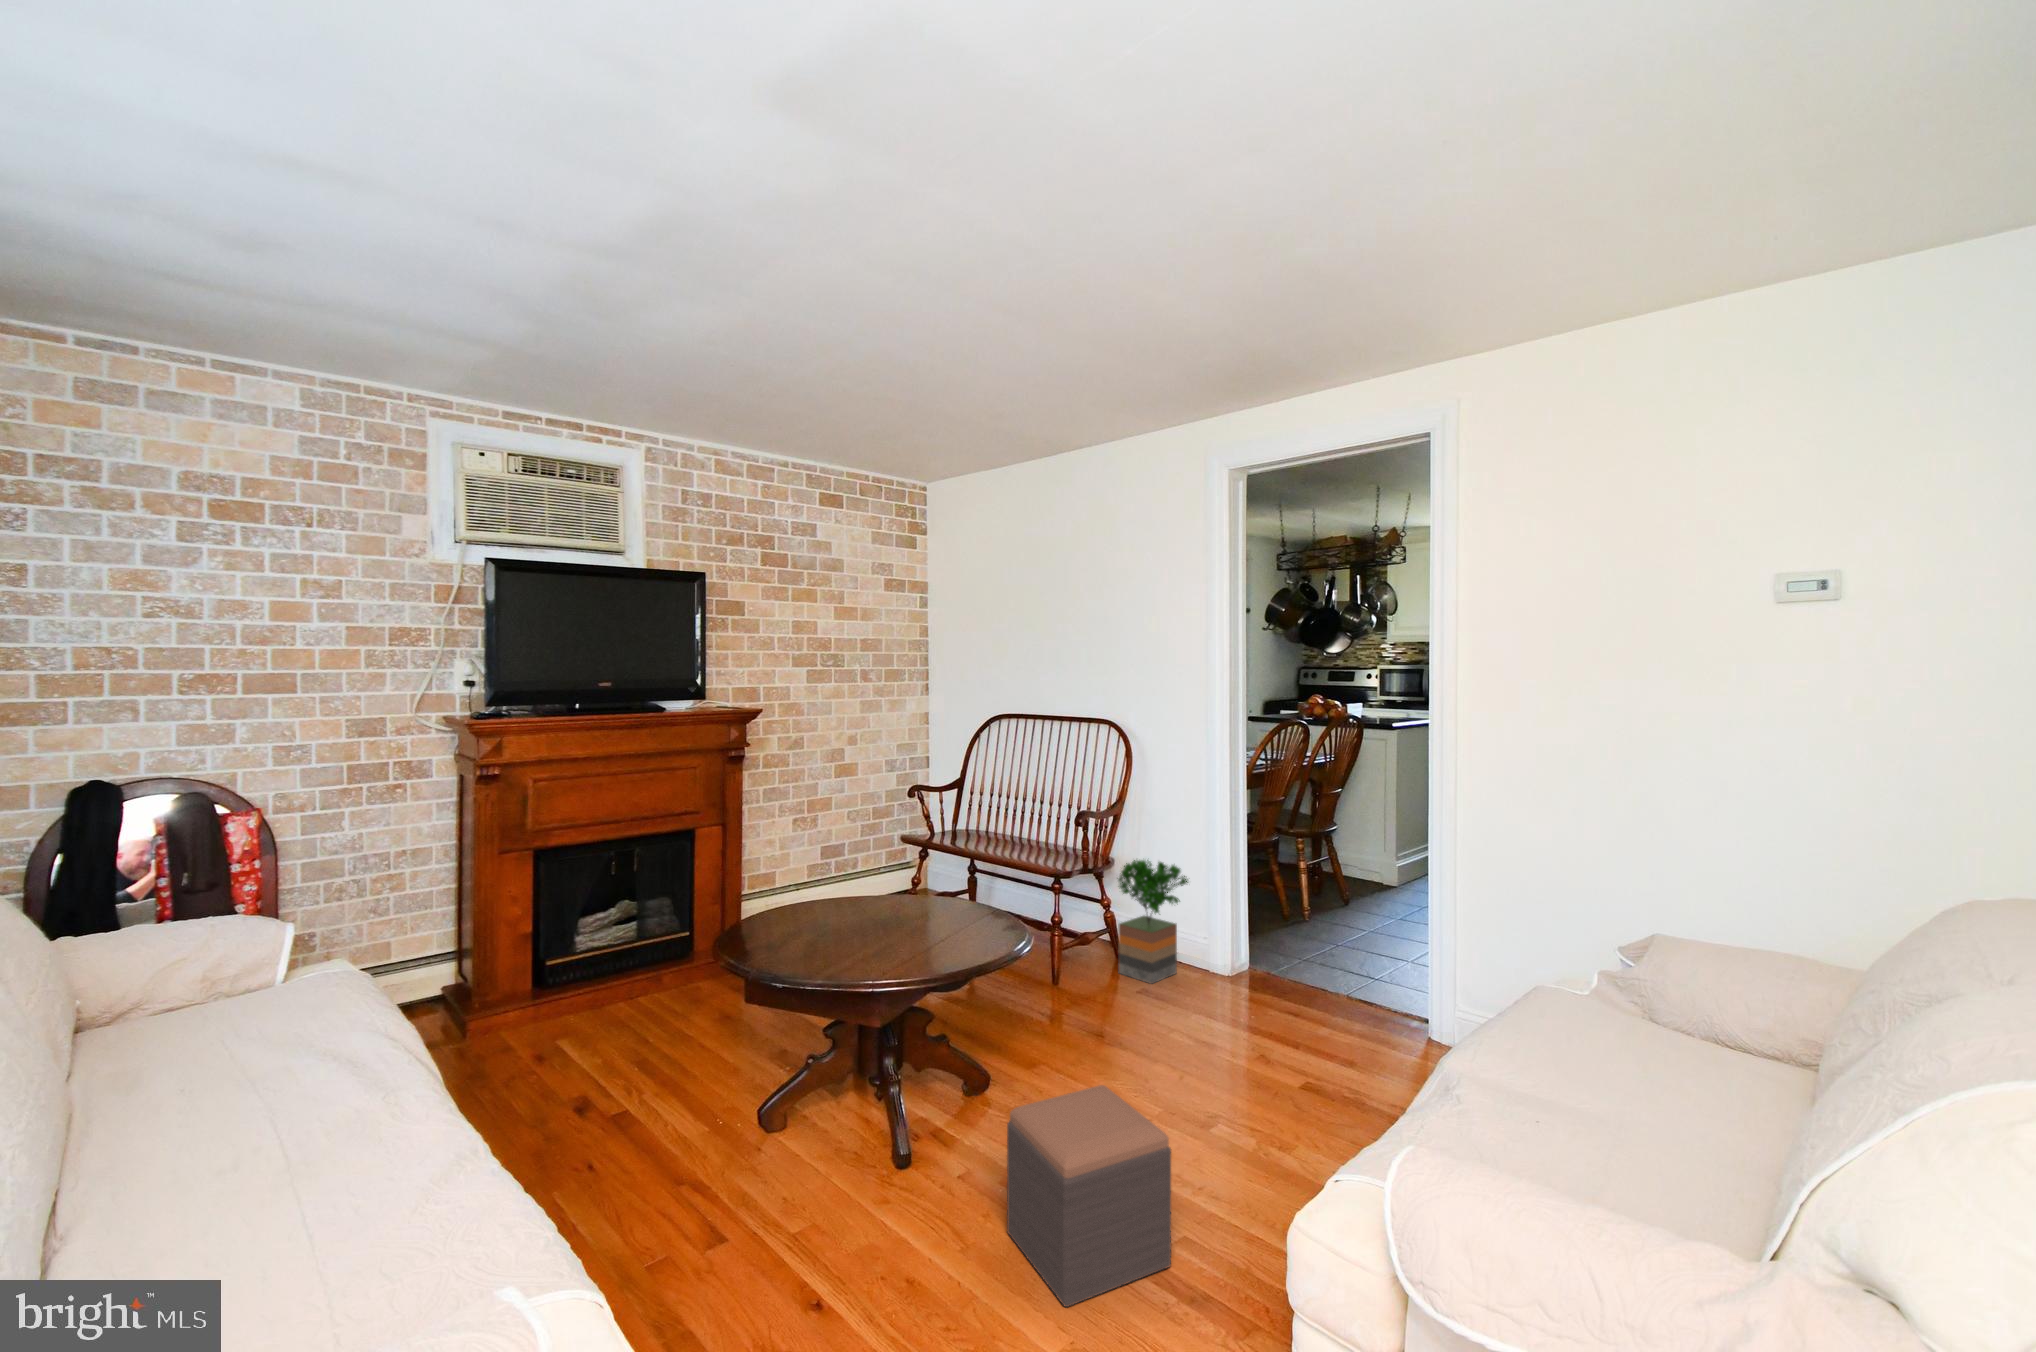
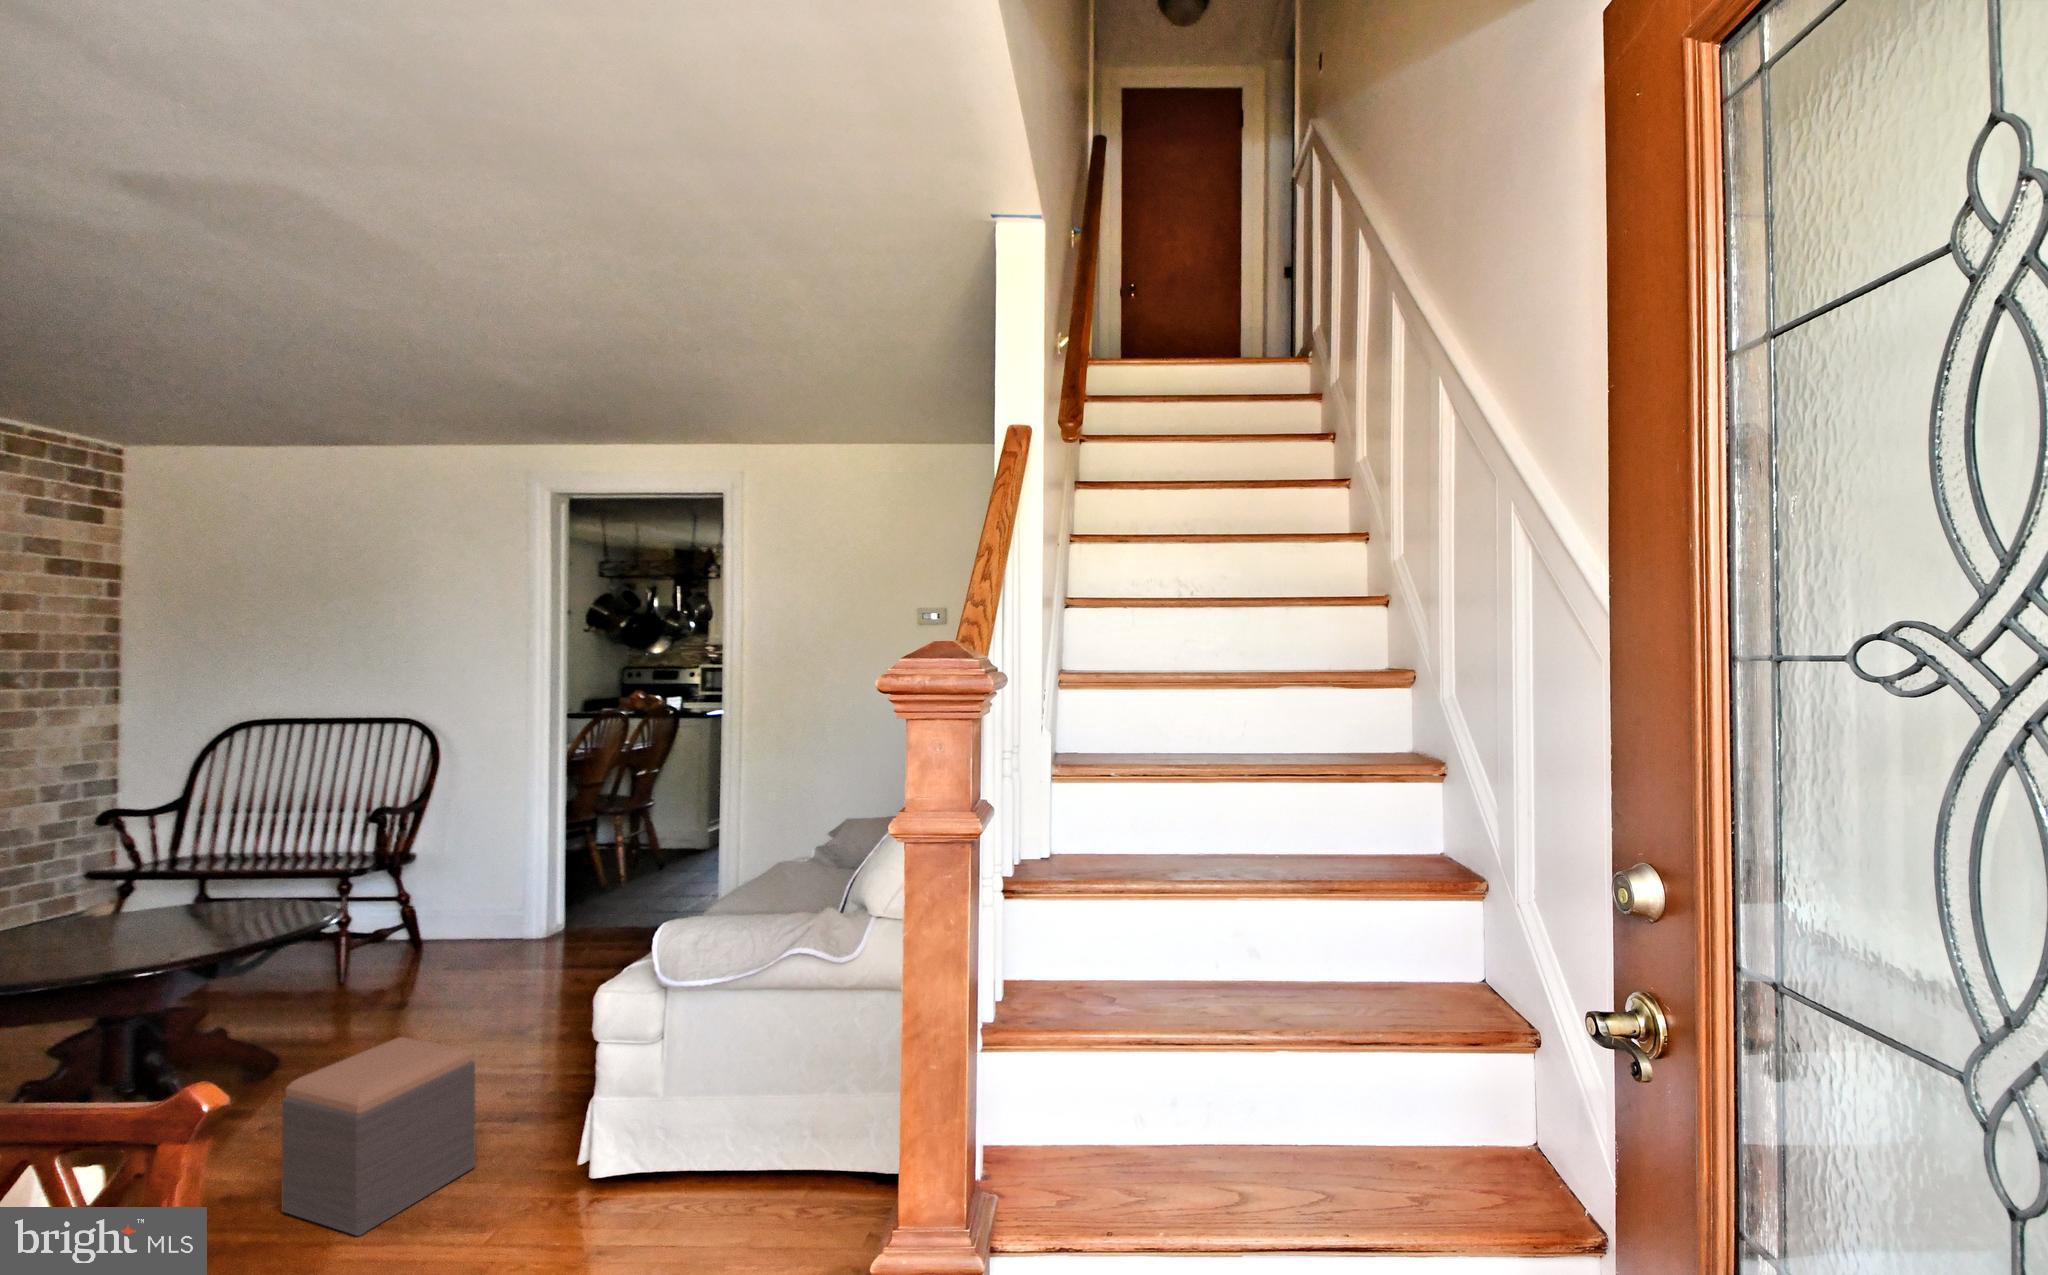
potted tree: present [1117,860,1188,984] -> none [413,850,503,974]

